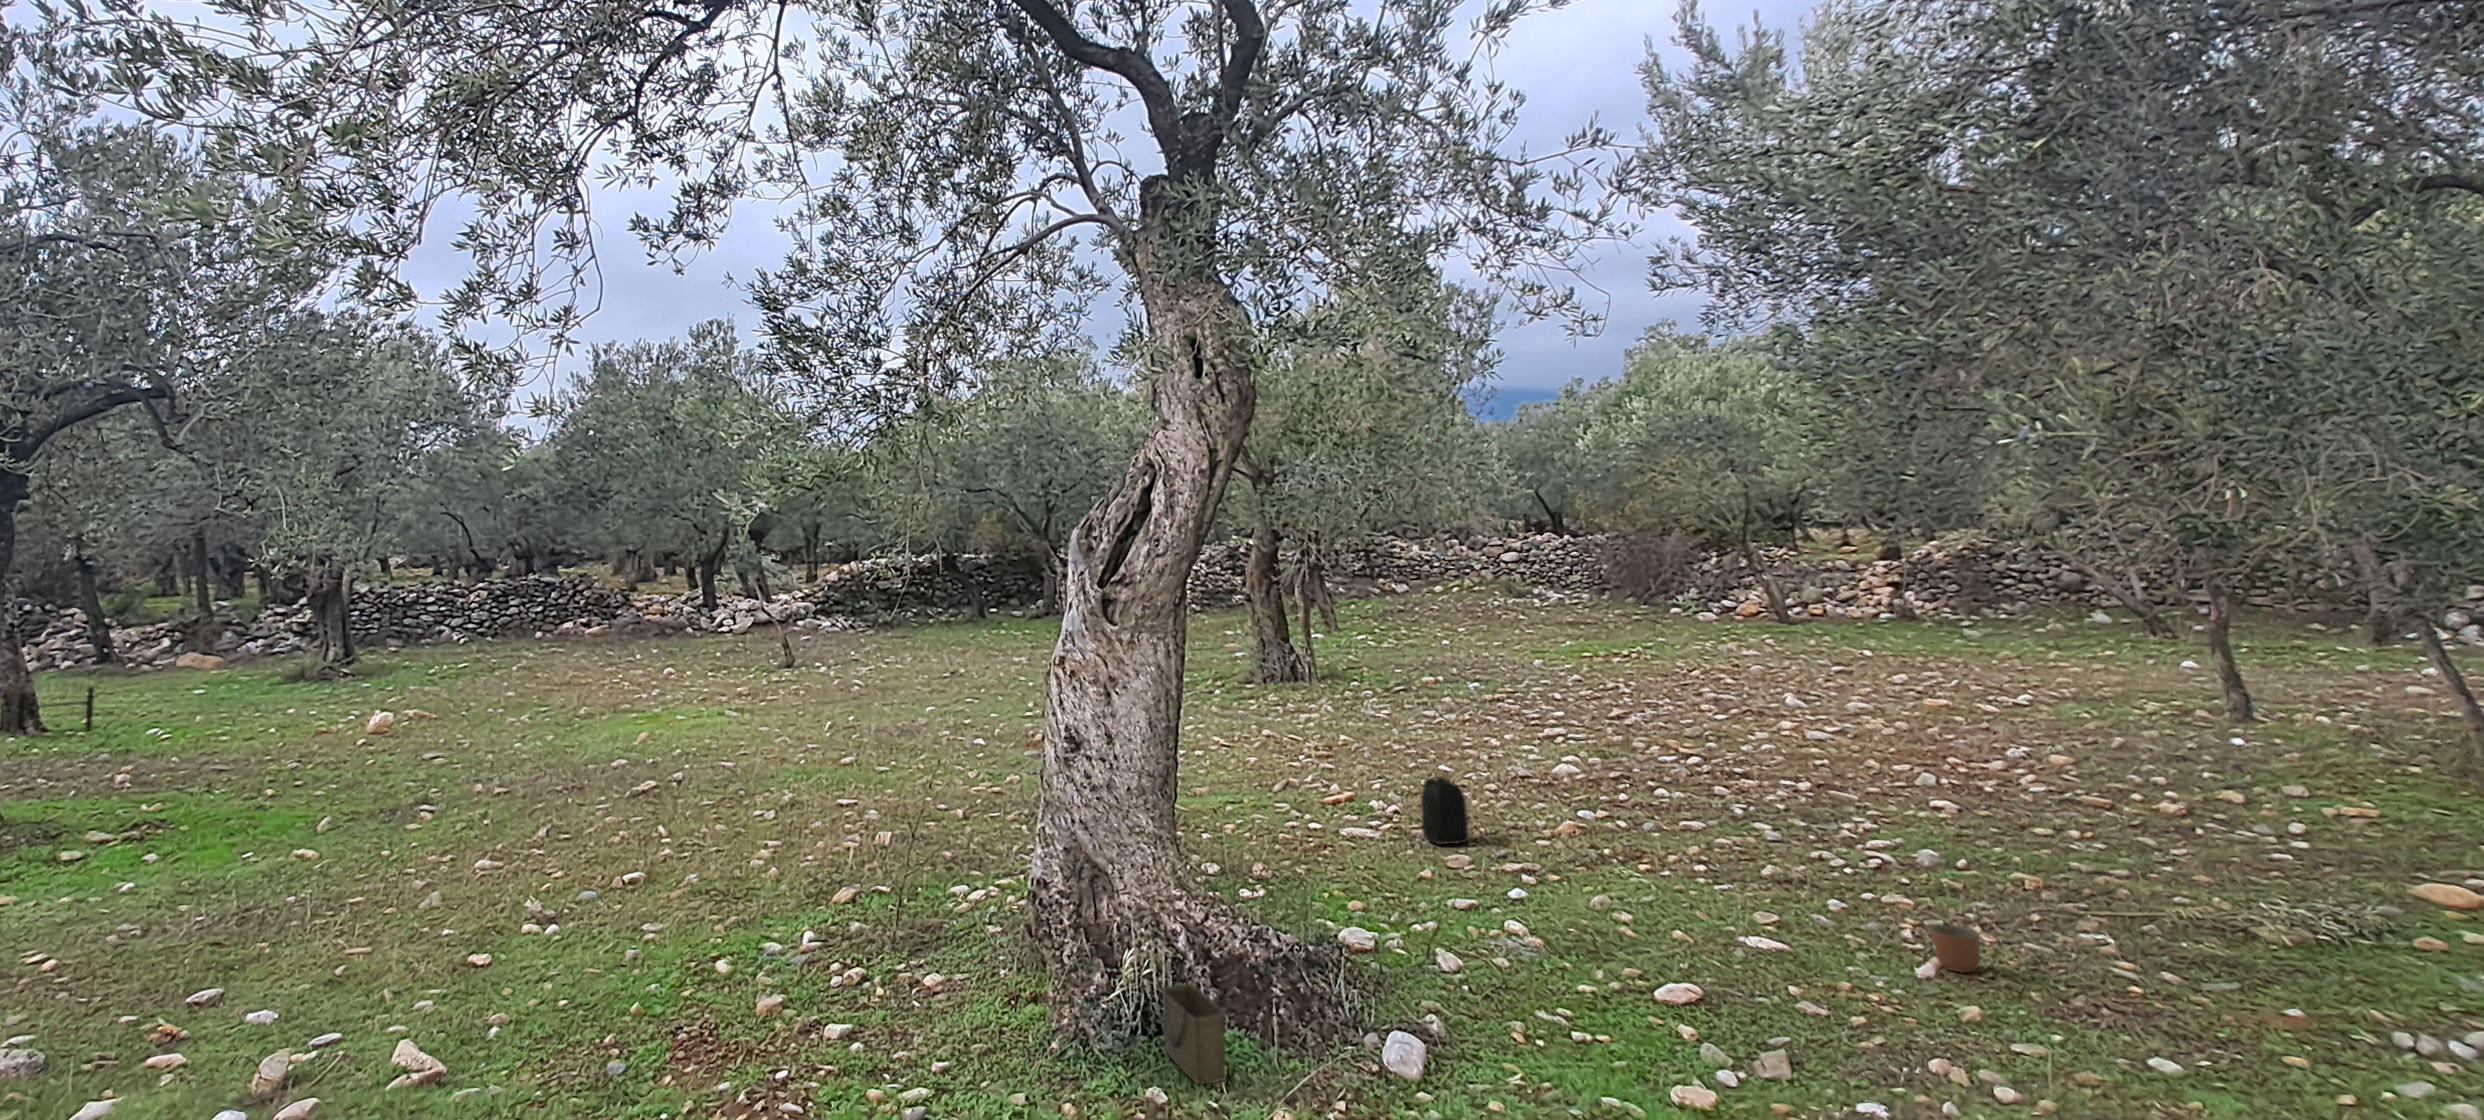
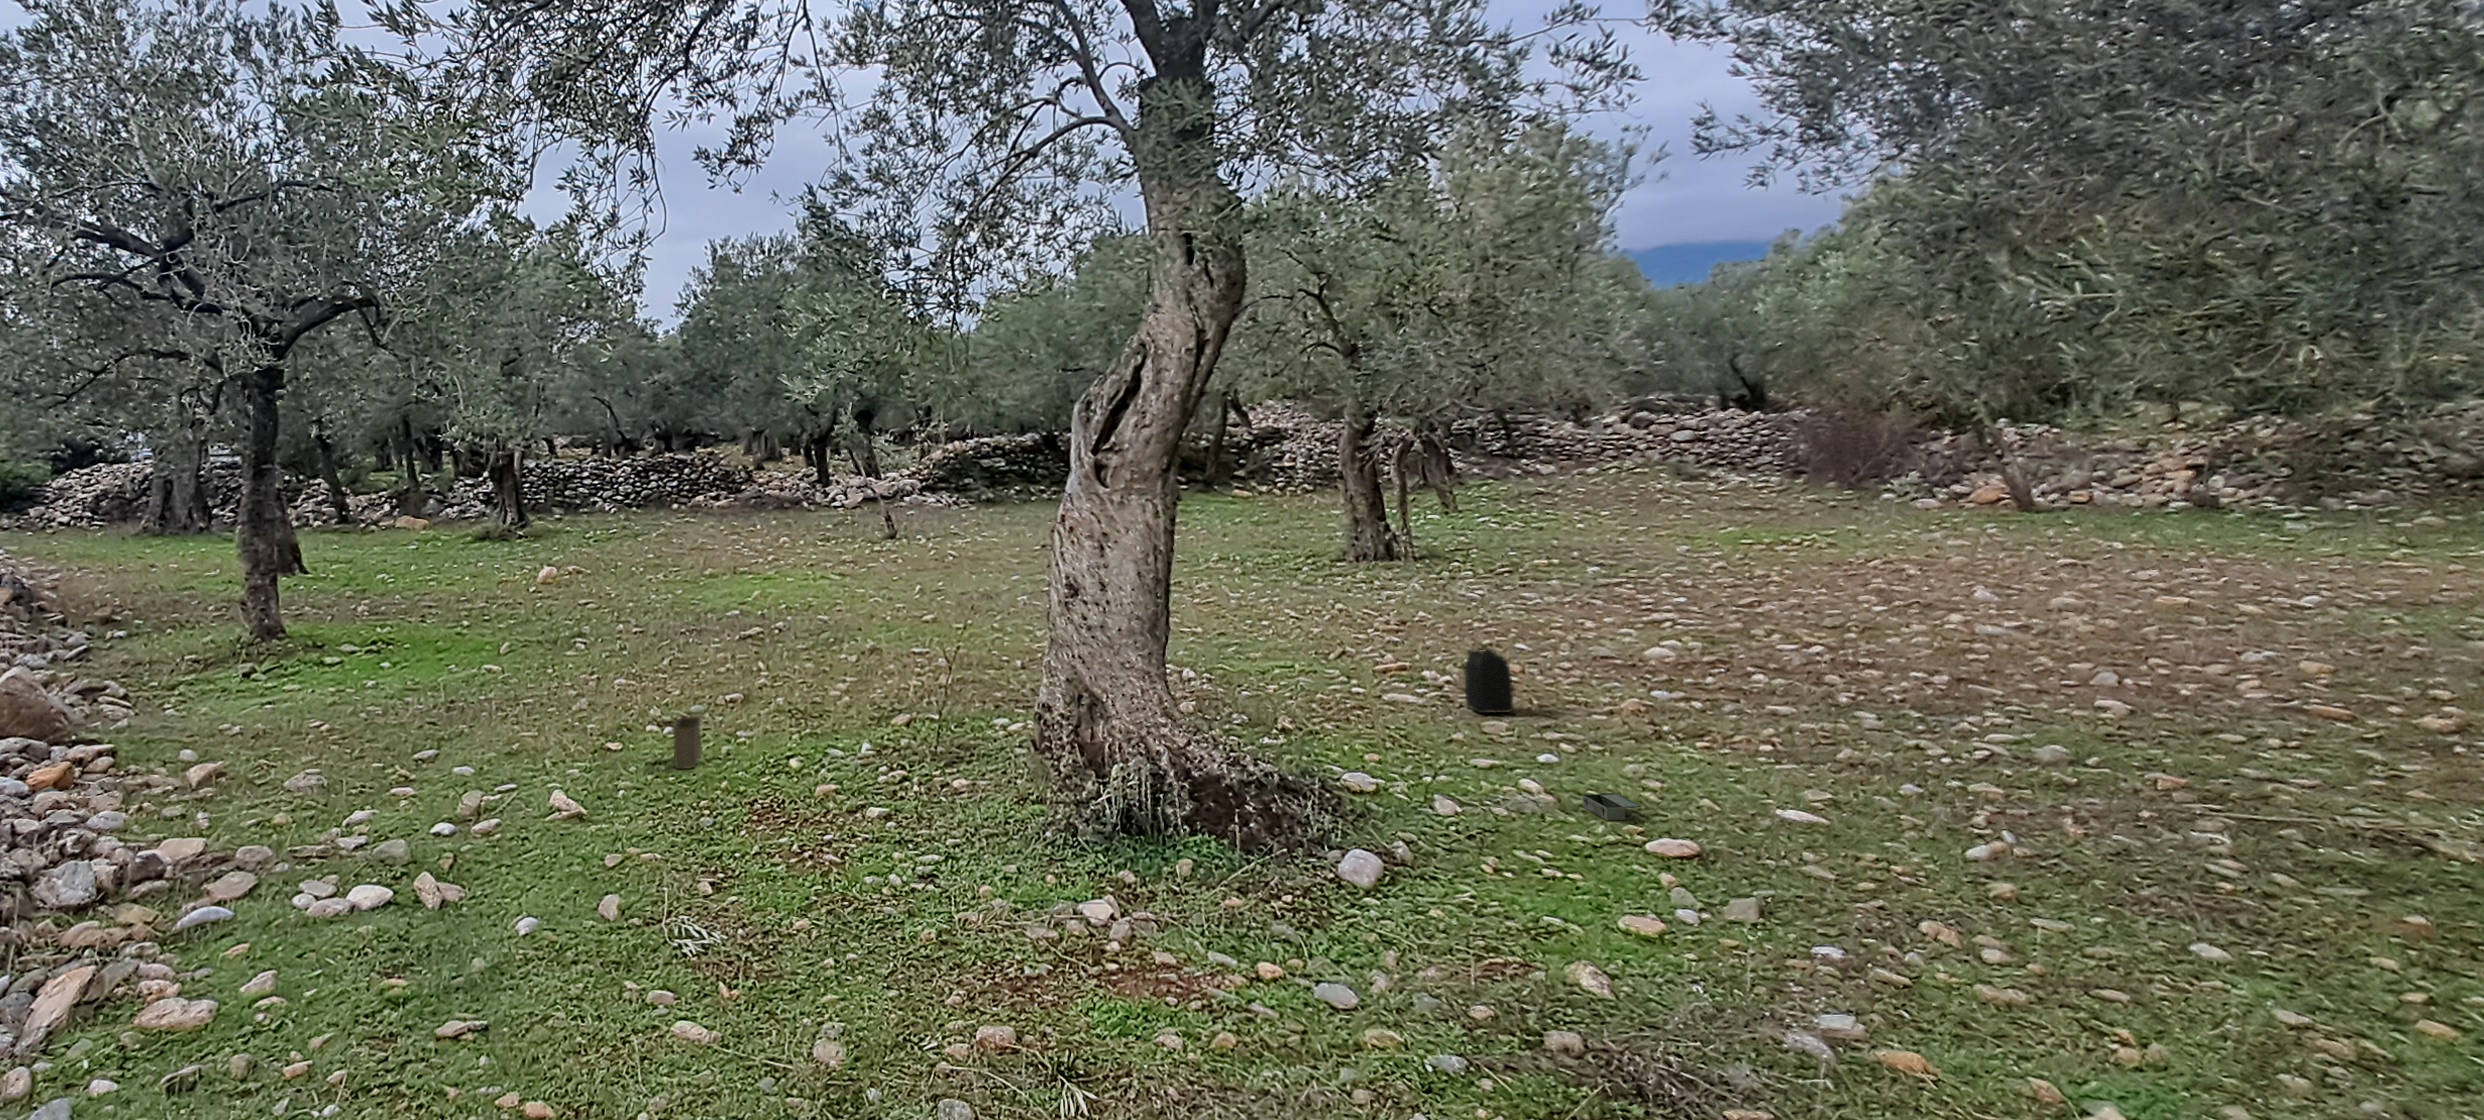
bench: present [17,687,94,730] -> none [287,540,339,579]
planter: present [1931,925,1980,973] -> none [1973,806,2028,853]
toolbox: none [1580,934,1640,966] -> present [1583,793,1642,820]
basket: present [1161,984,1226,1084] -> present [673,716,702,769]

